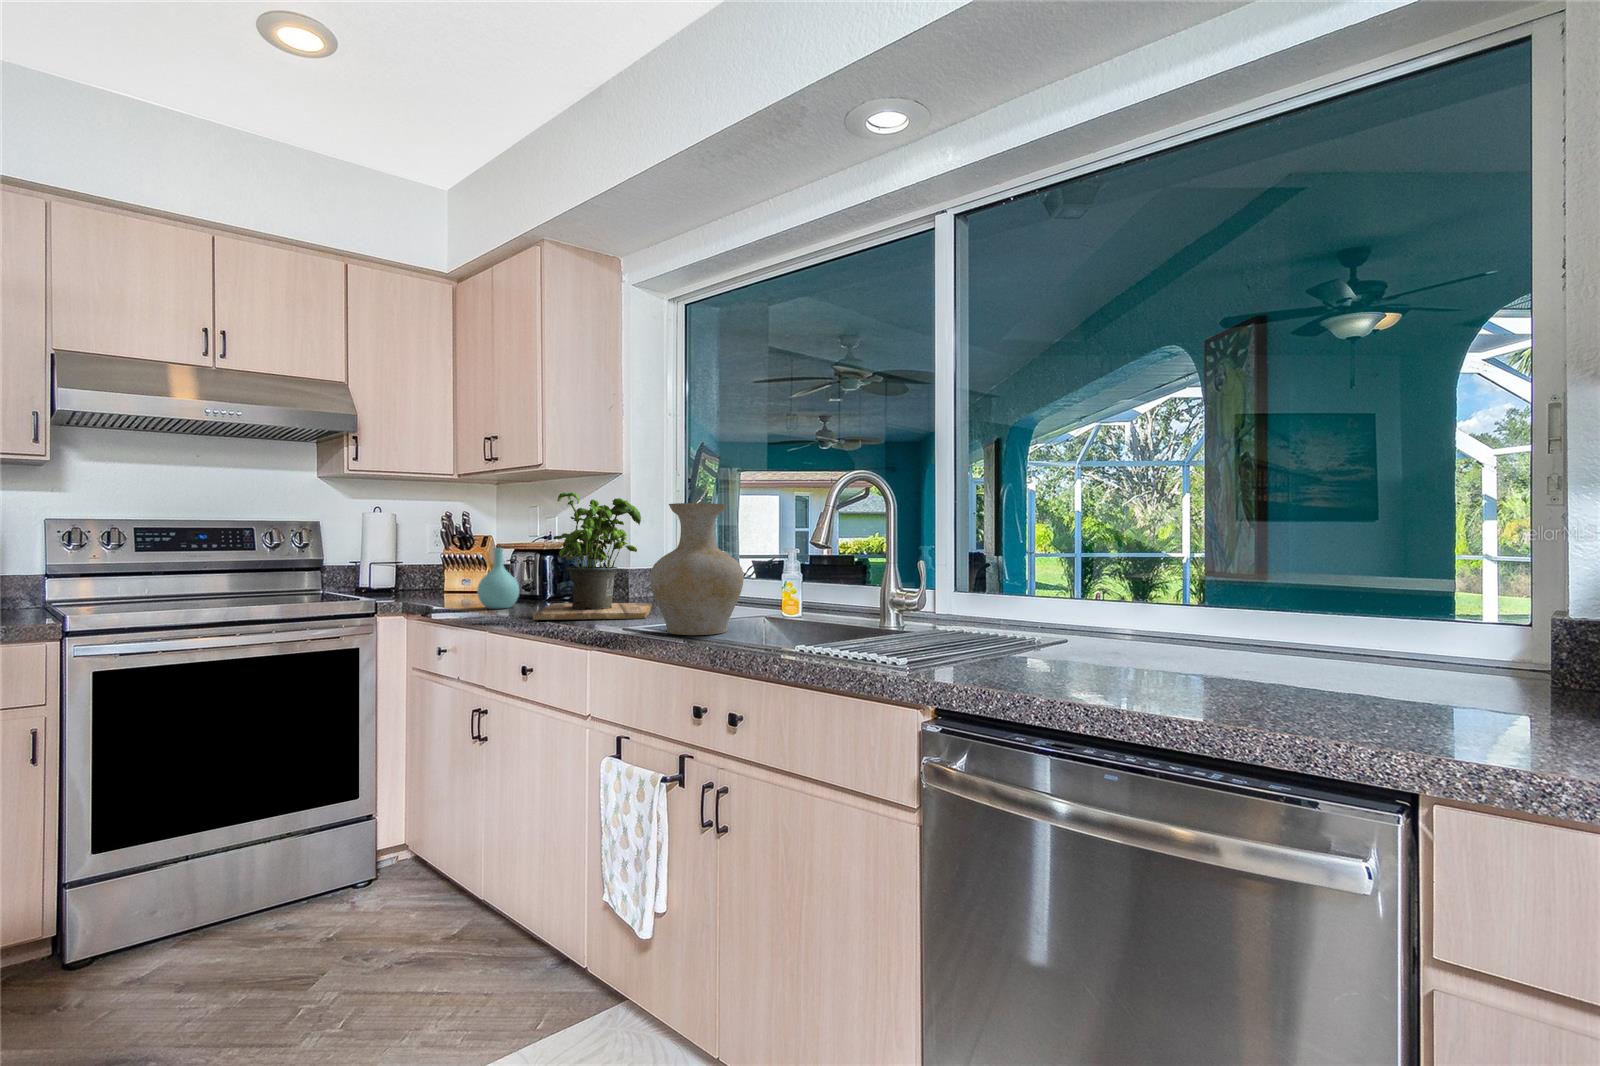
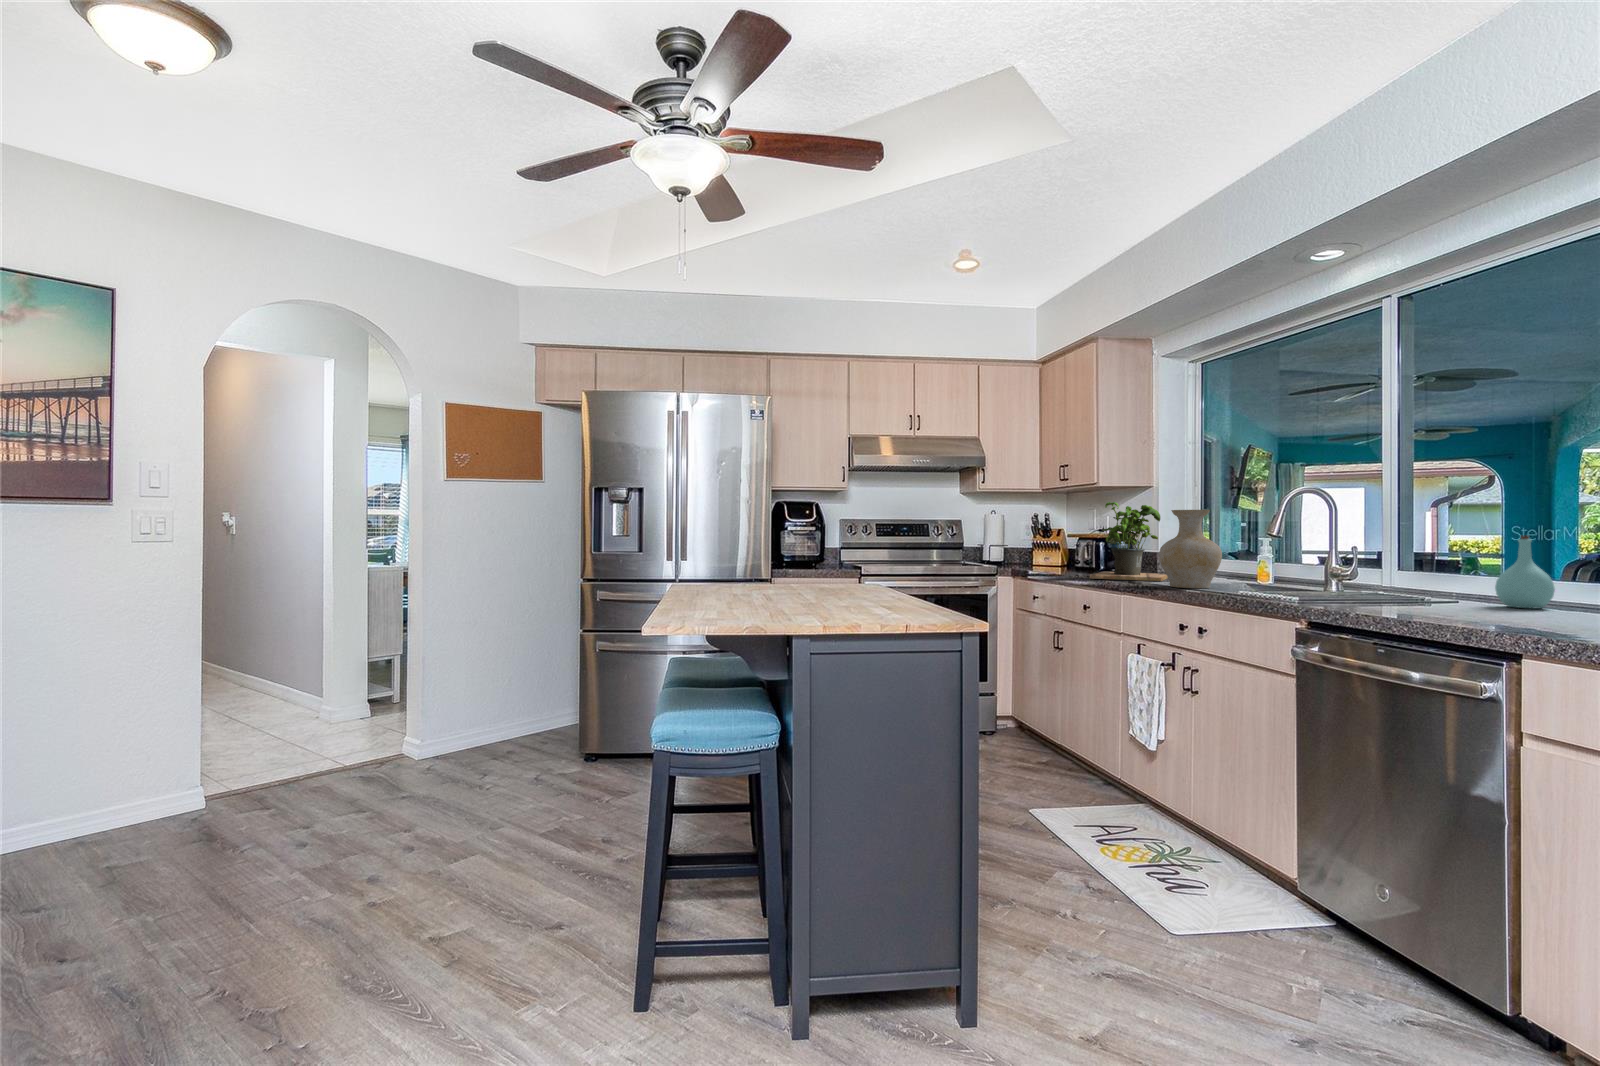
bottle: present [477,545,519,609] -> present [1495,536,1555,608]

